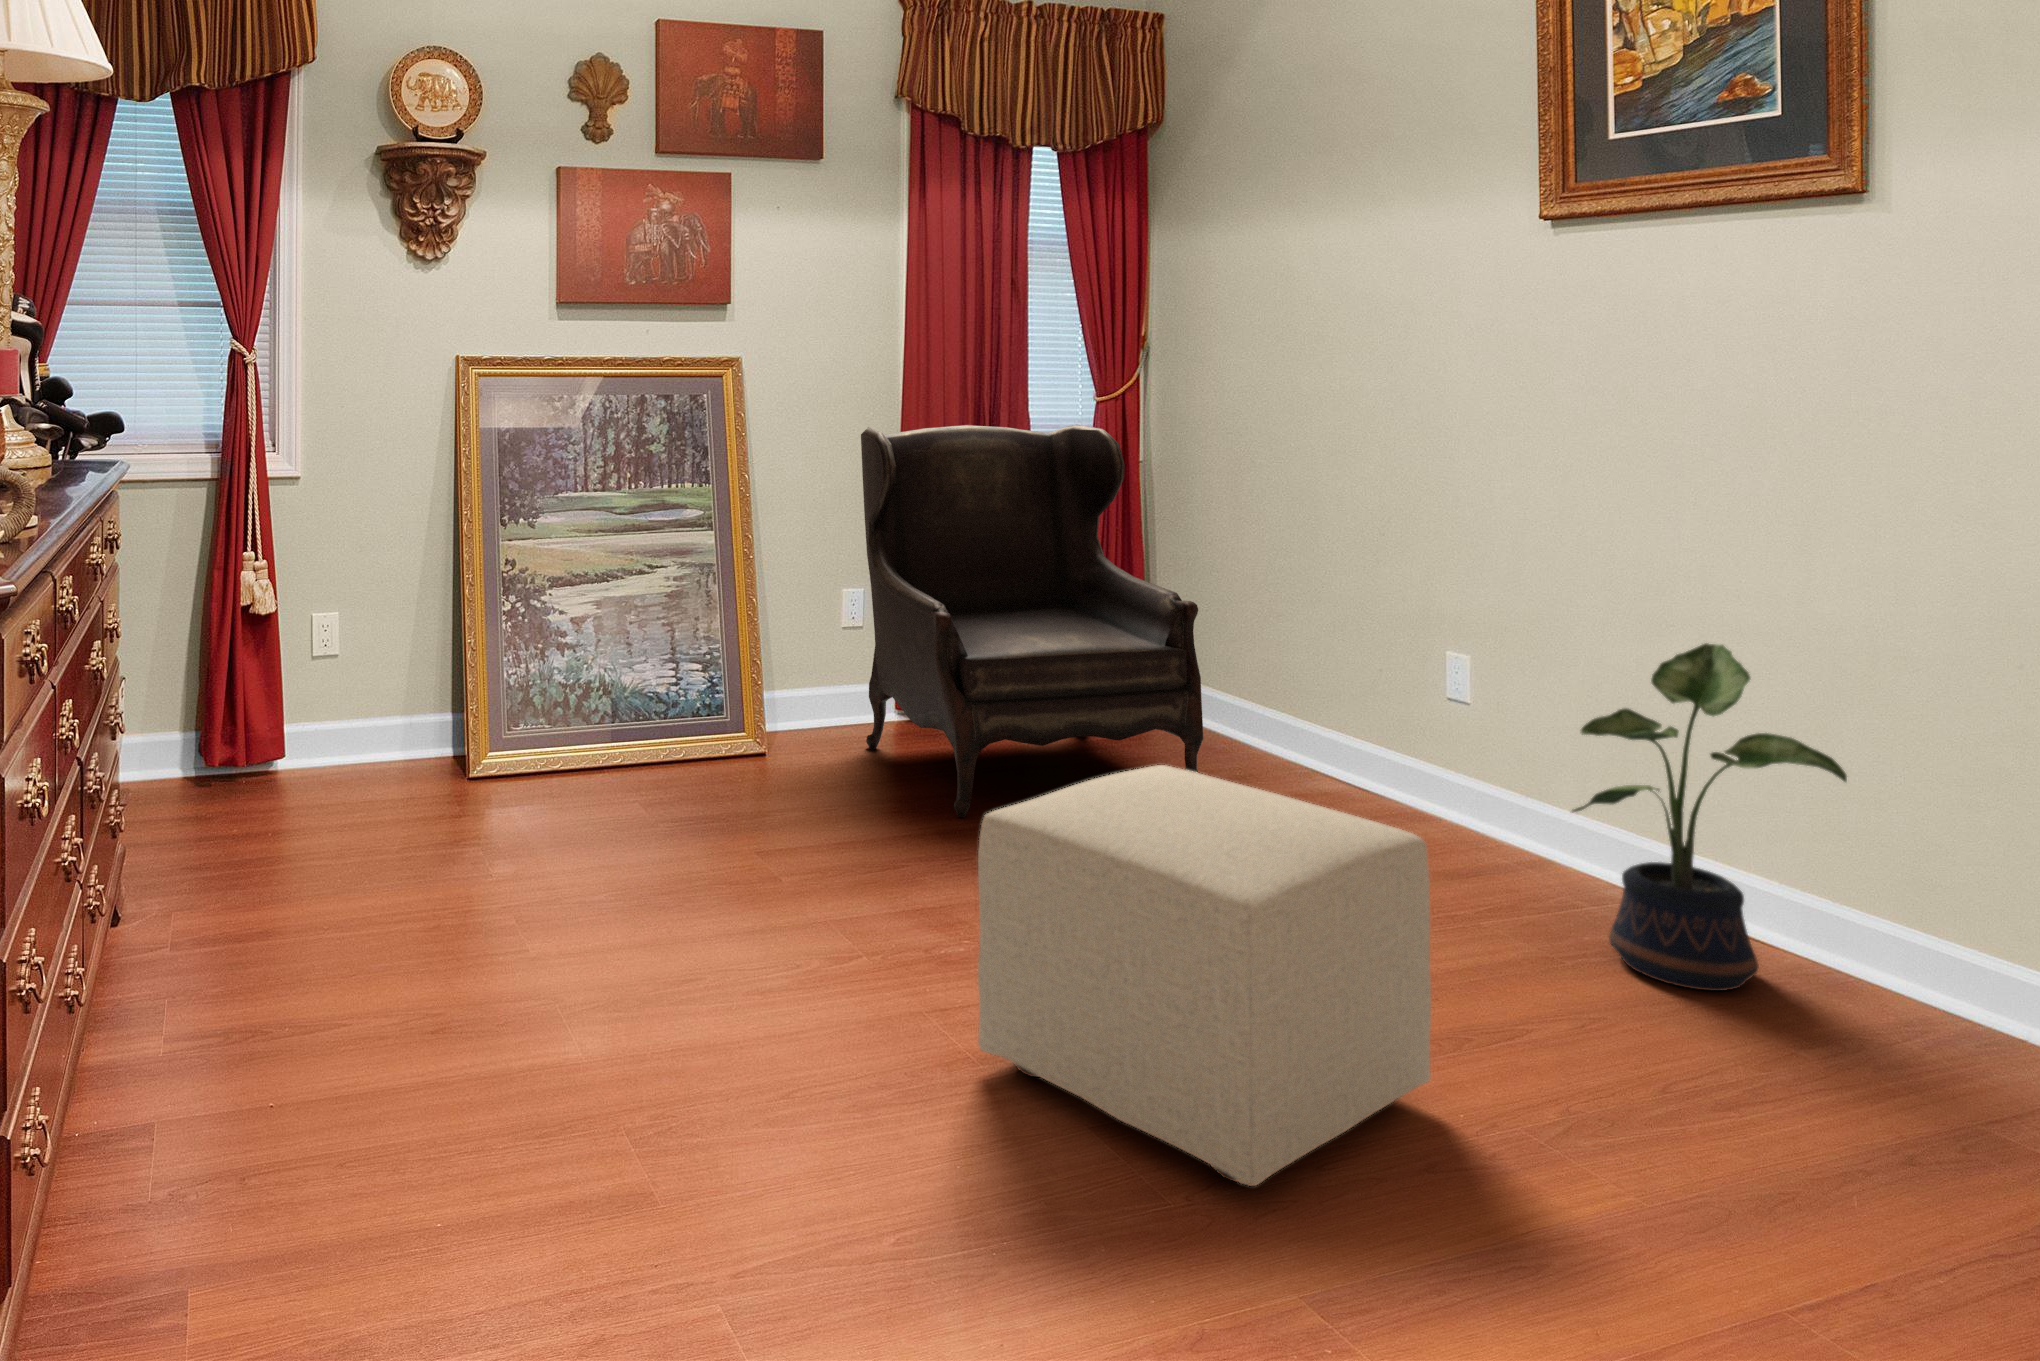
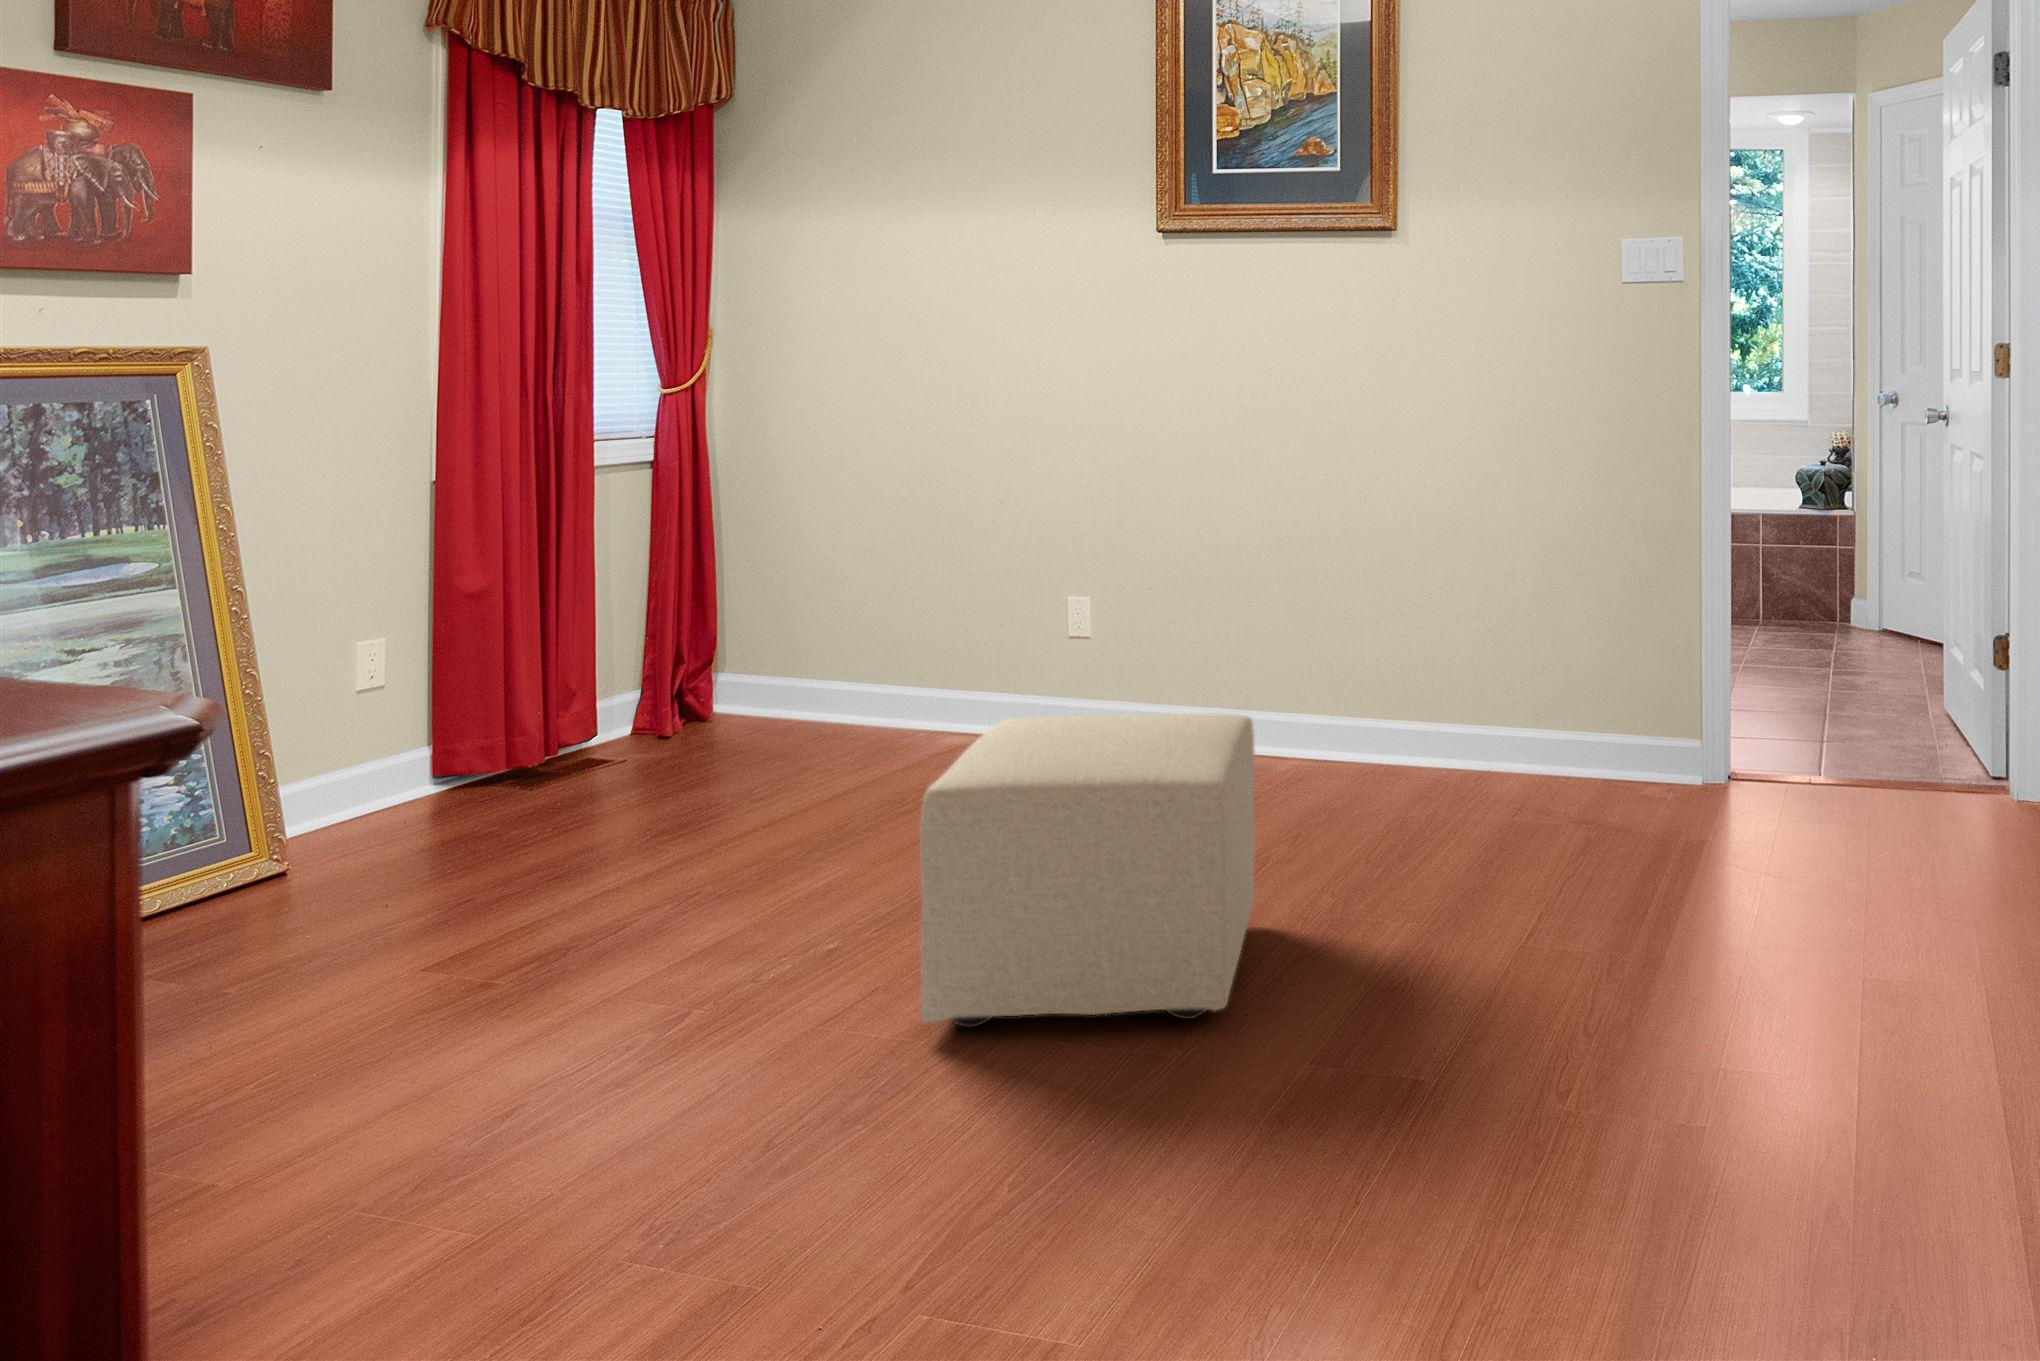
armchair: present [861,424,1203,817] -> none [413,421,870,866]
potted plant: present [1573,643,1847,991] -> none [1231,553,1401,802]

